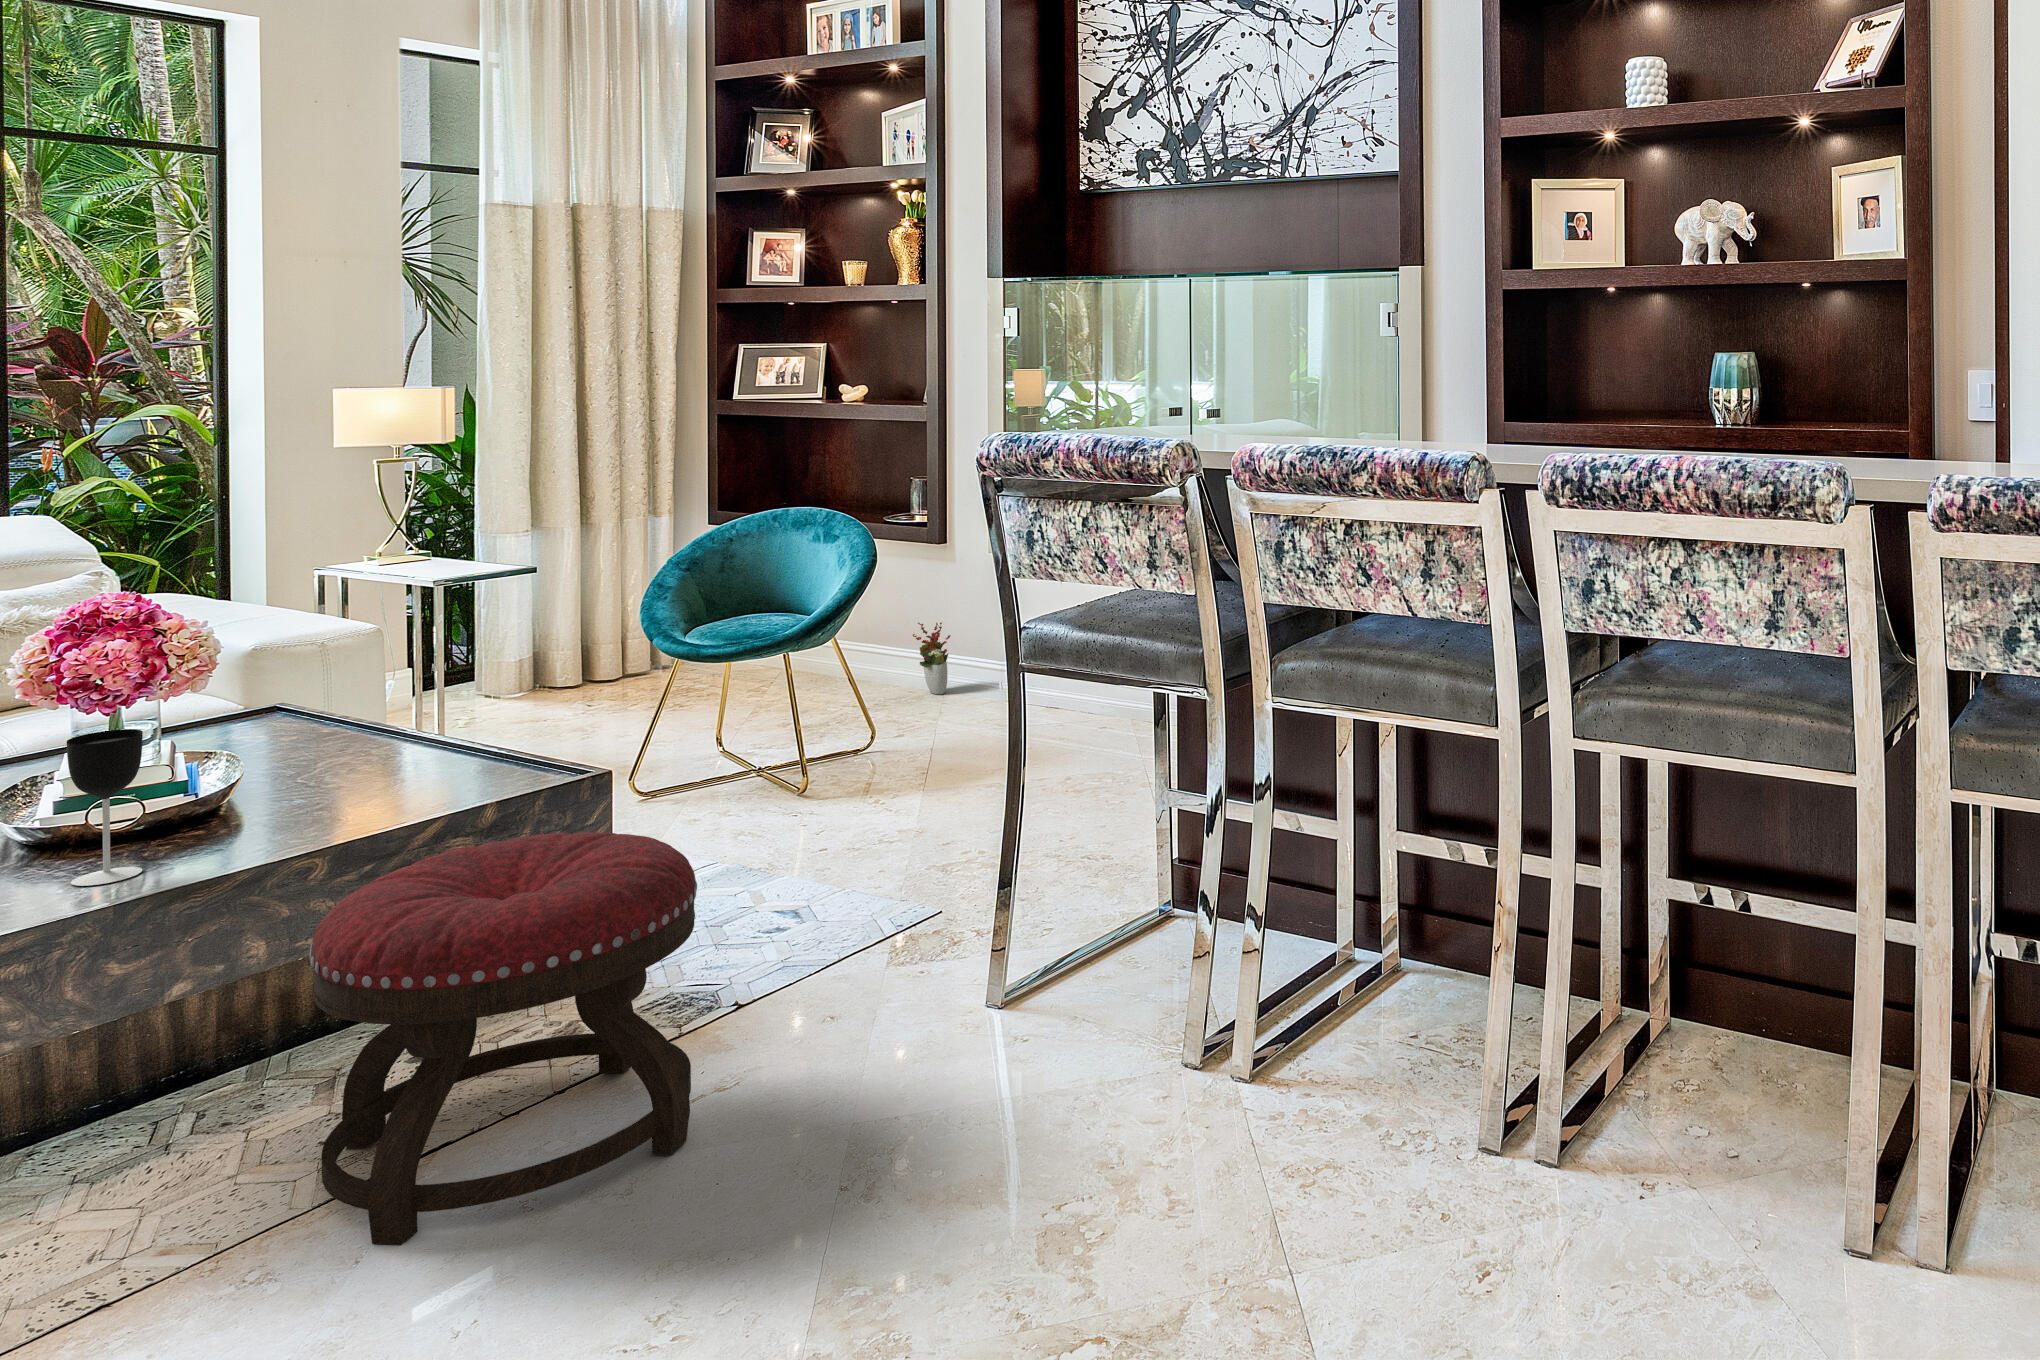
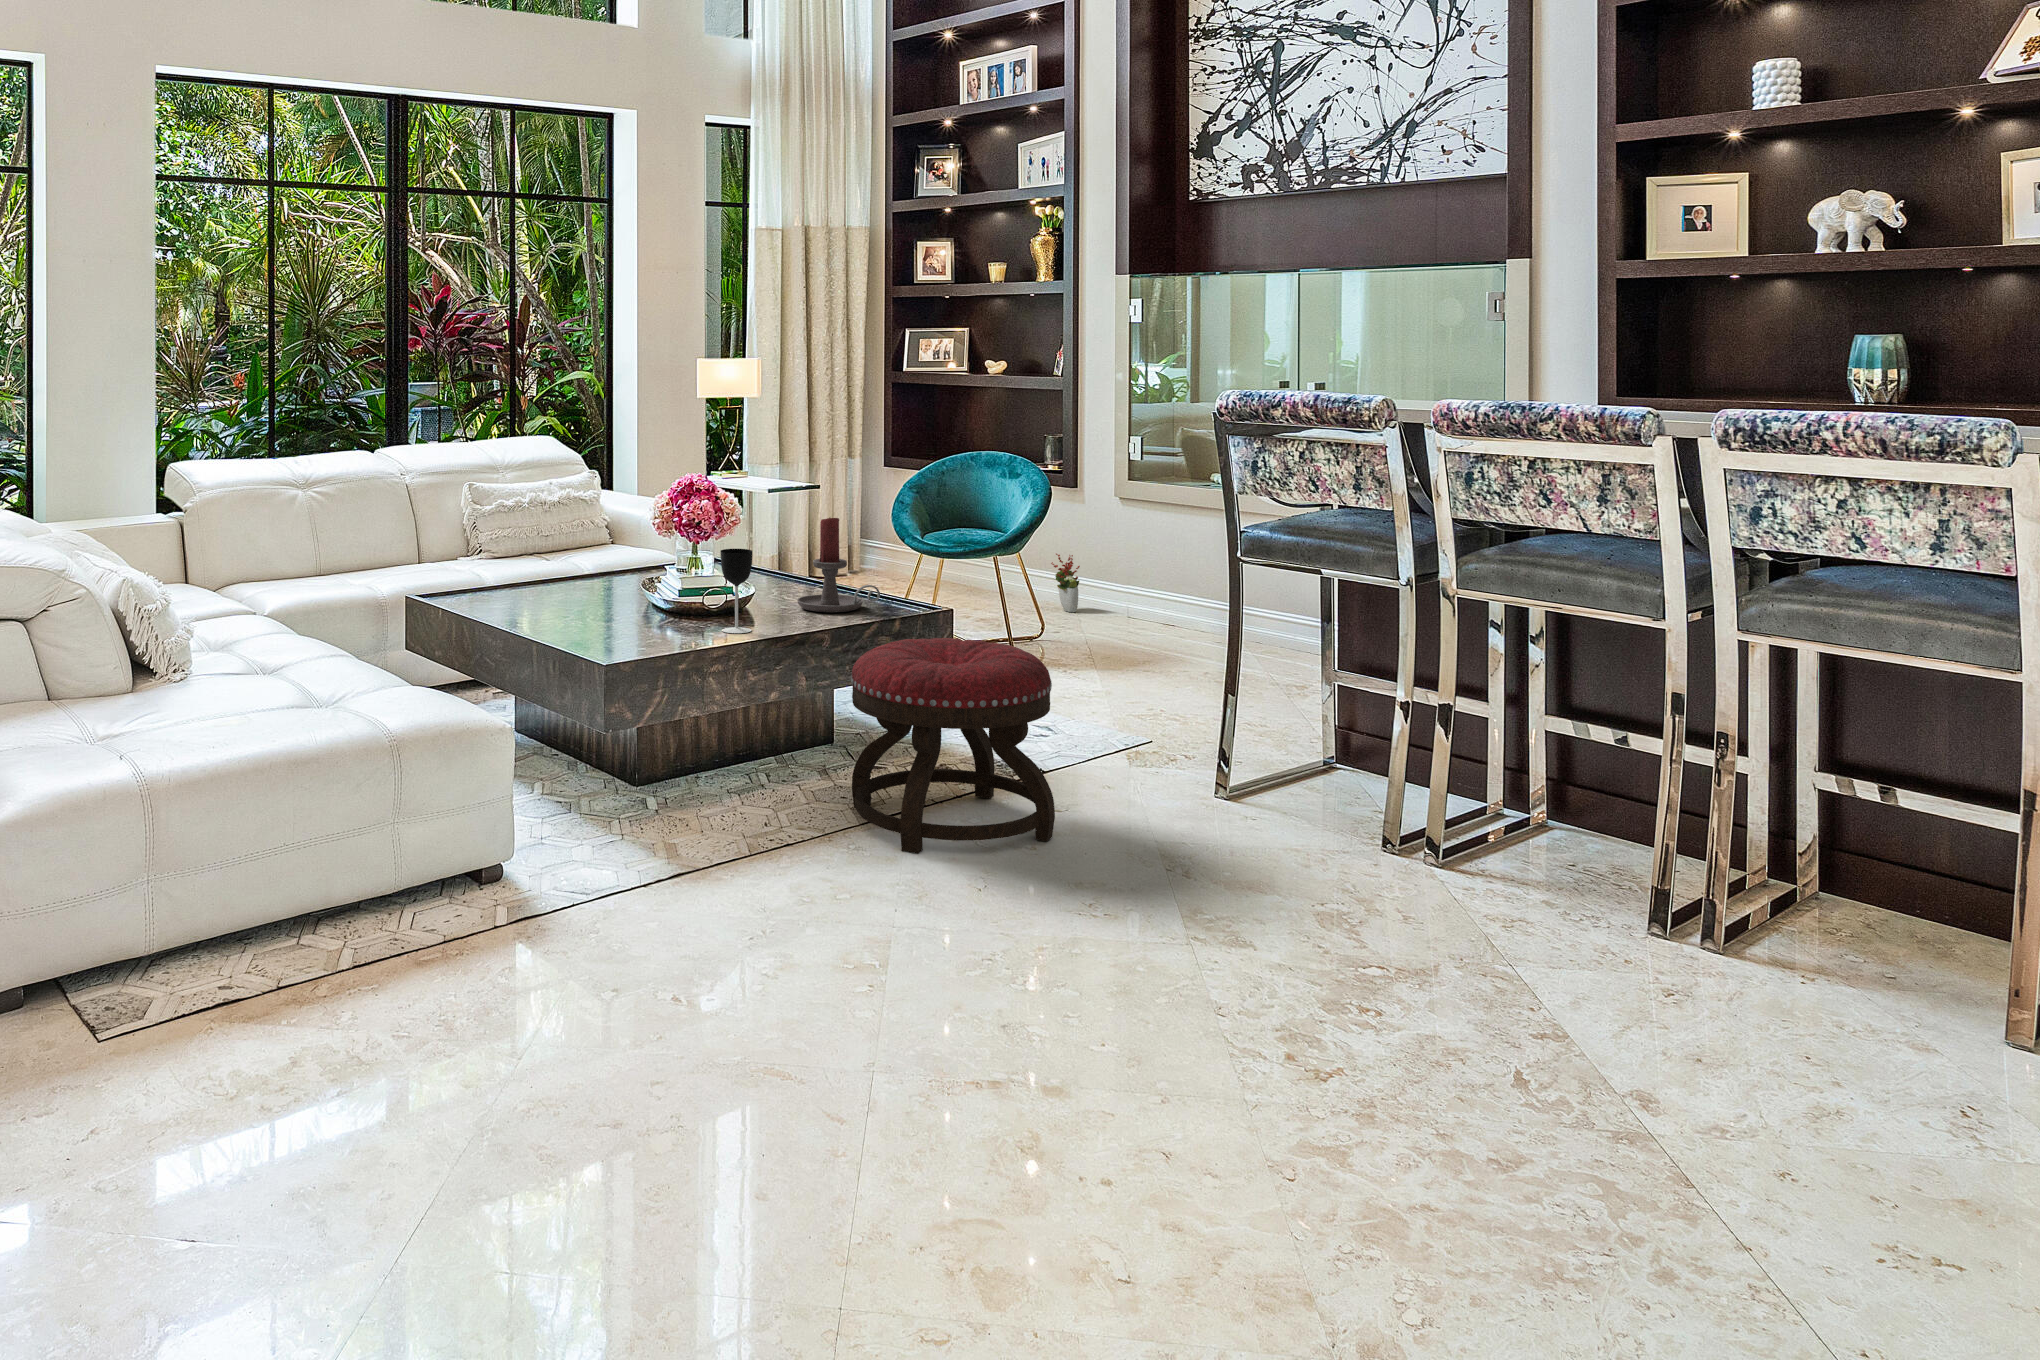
candle holder: none [307,646,476,805] -> present [797,518,880,612]

